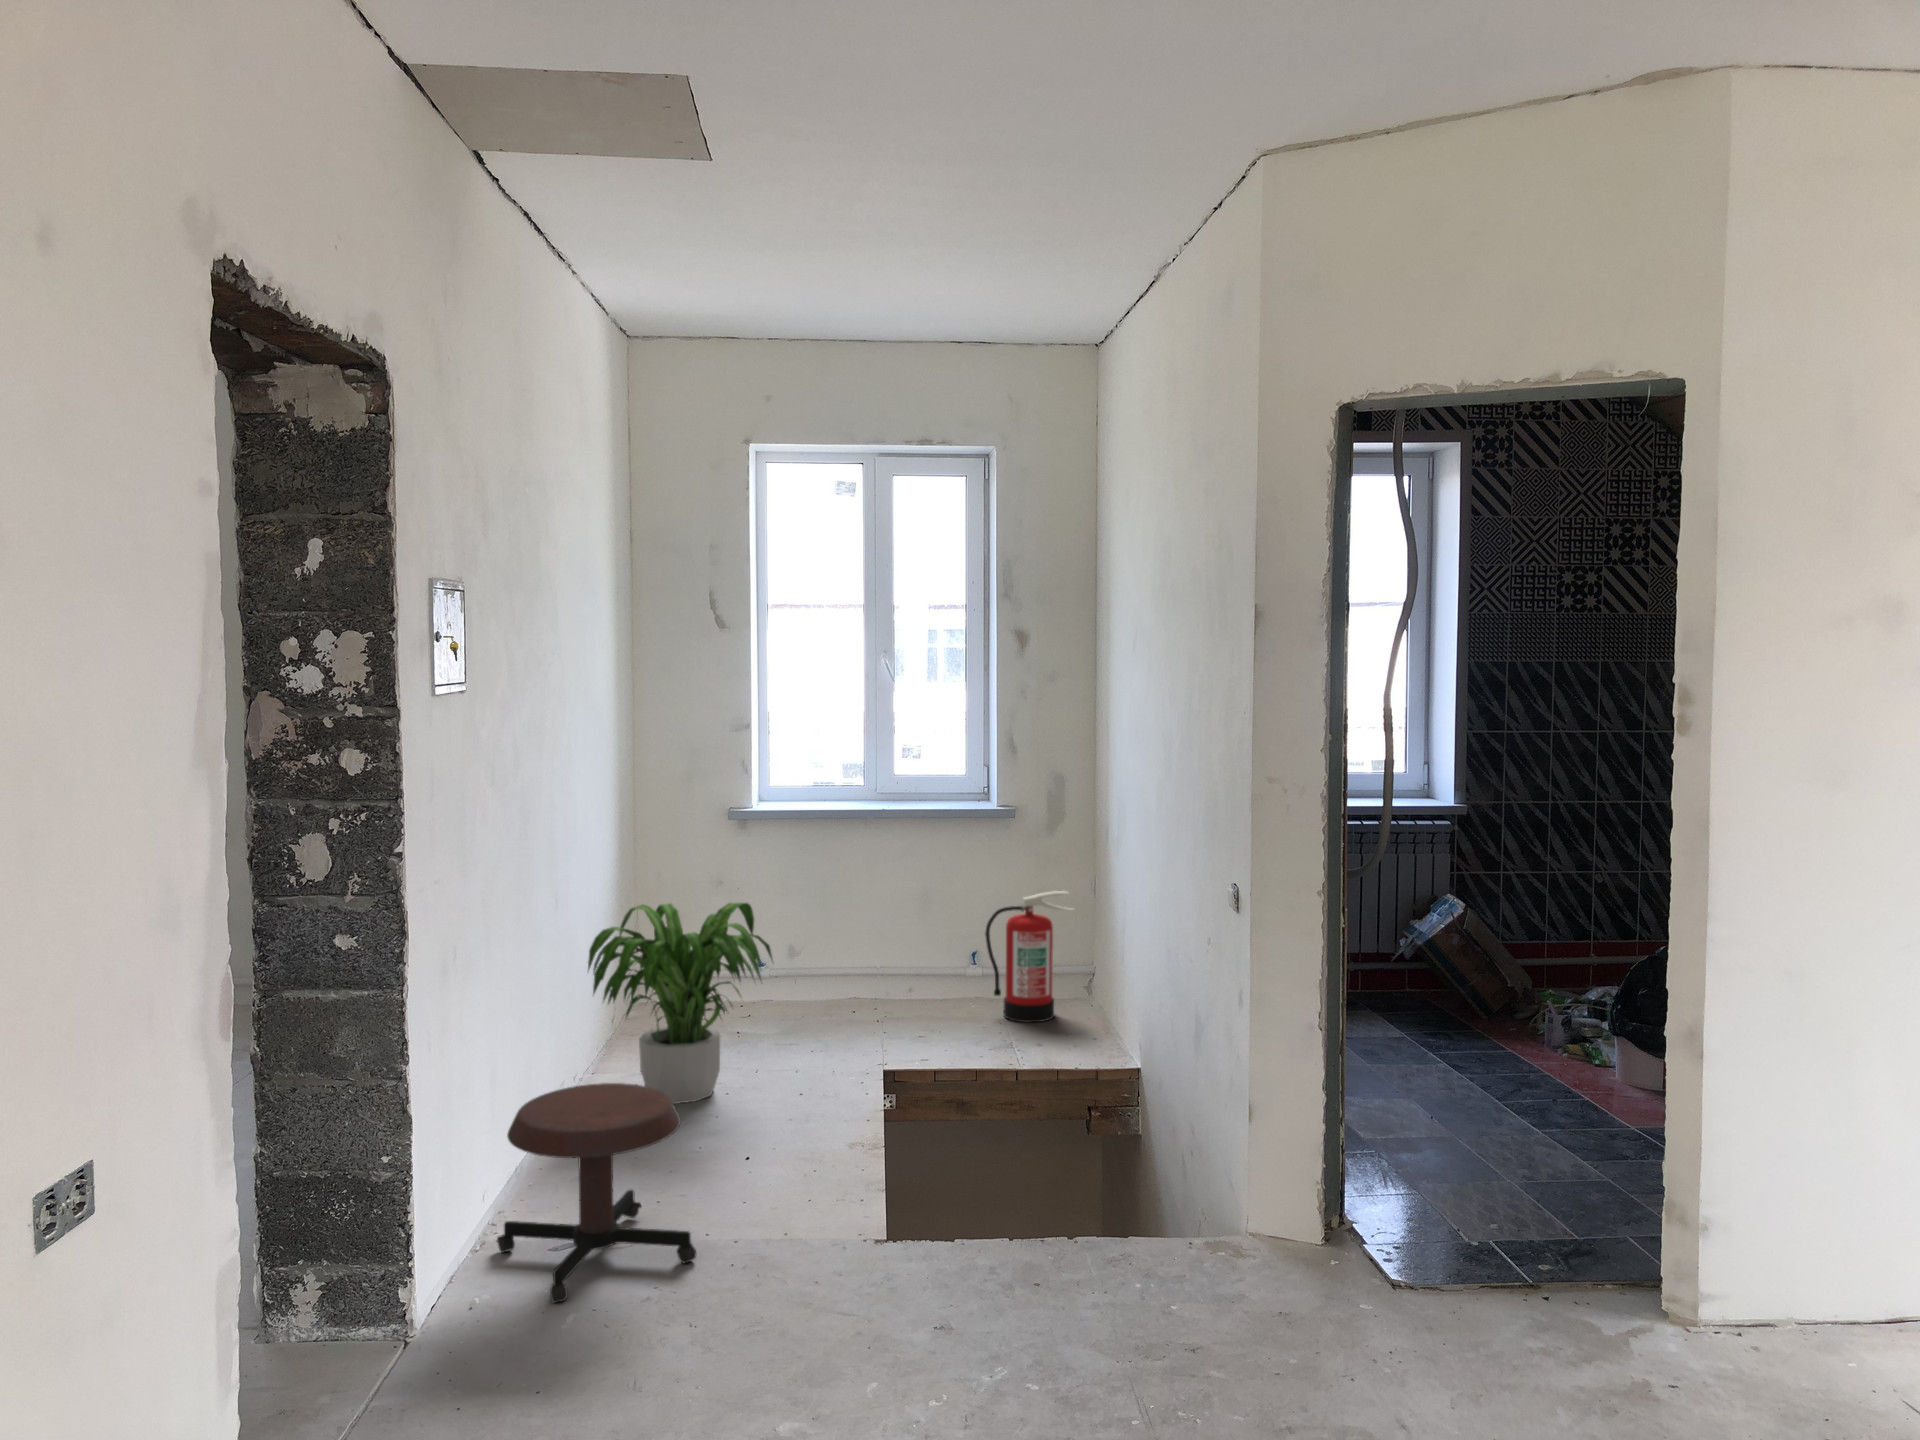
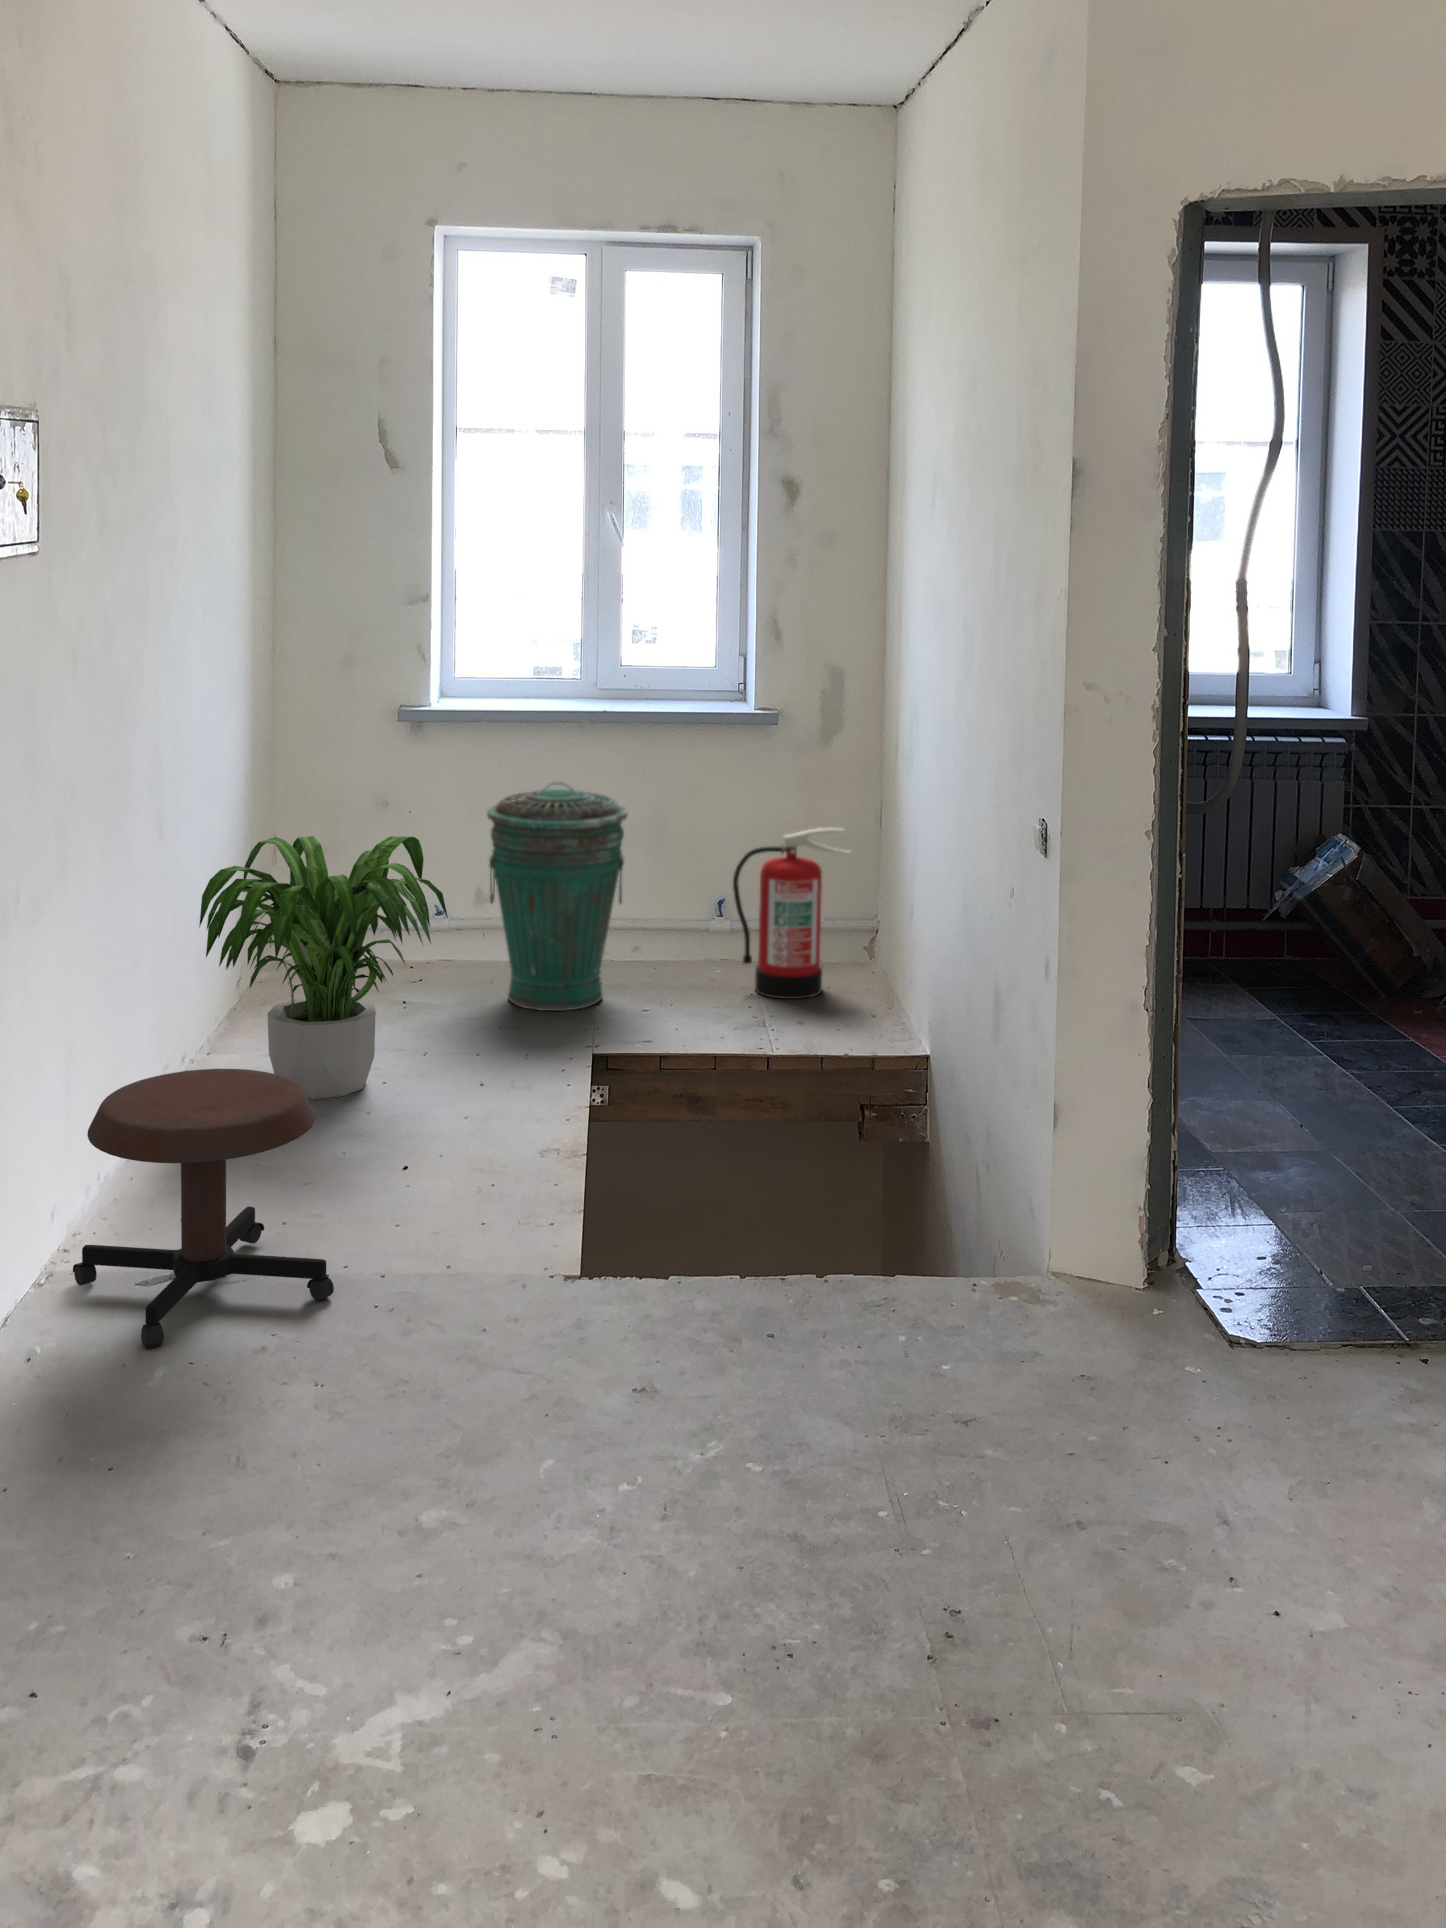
trash can: none [800,859,906,1034] -> present [487,782,628,1011]

